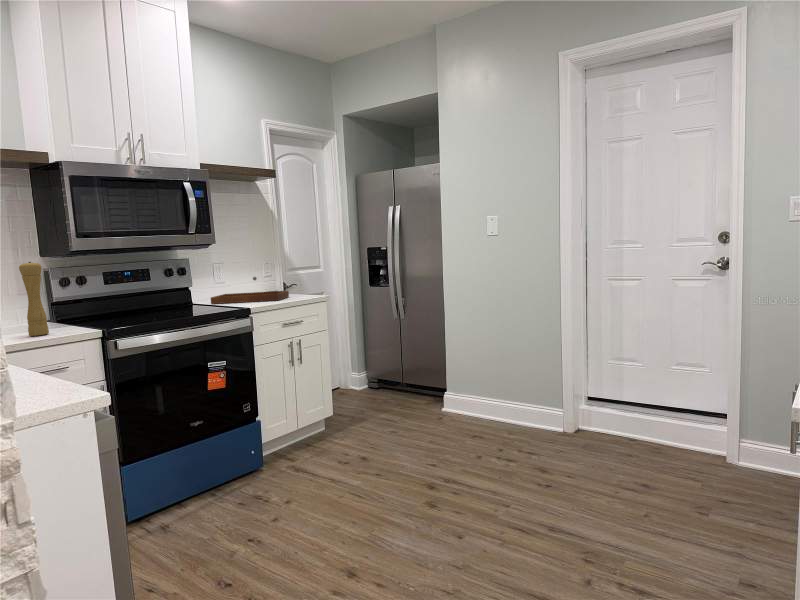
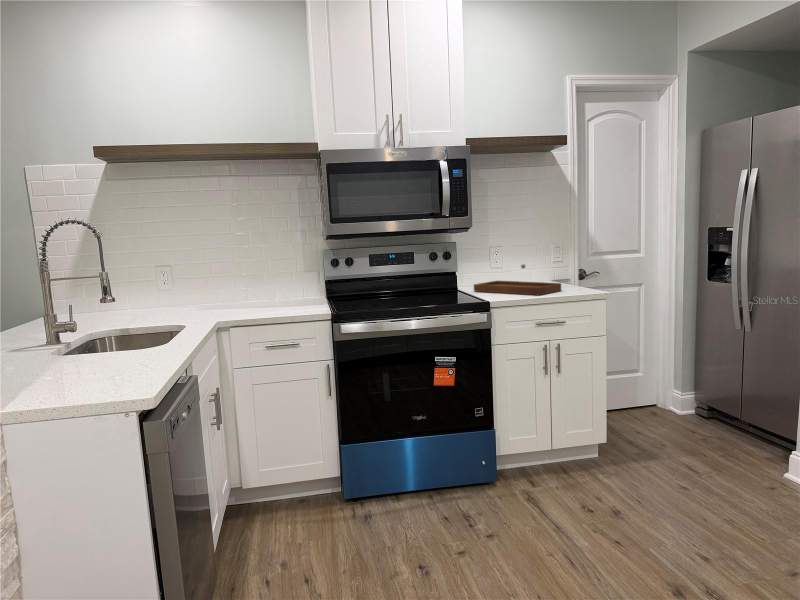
pepper mill: present [19,262,49,336] -> none [277,246,298,312]

